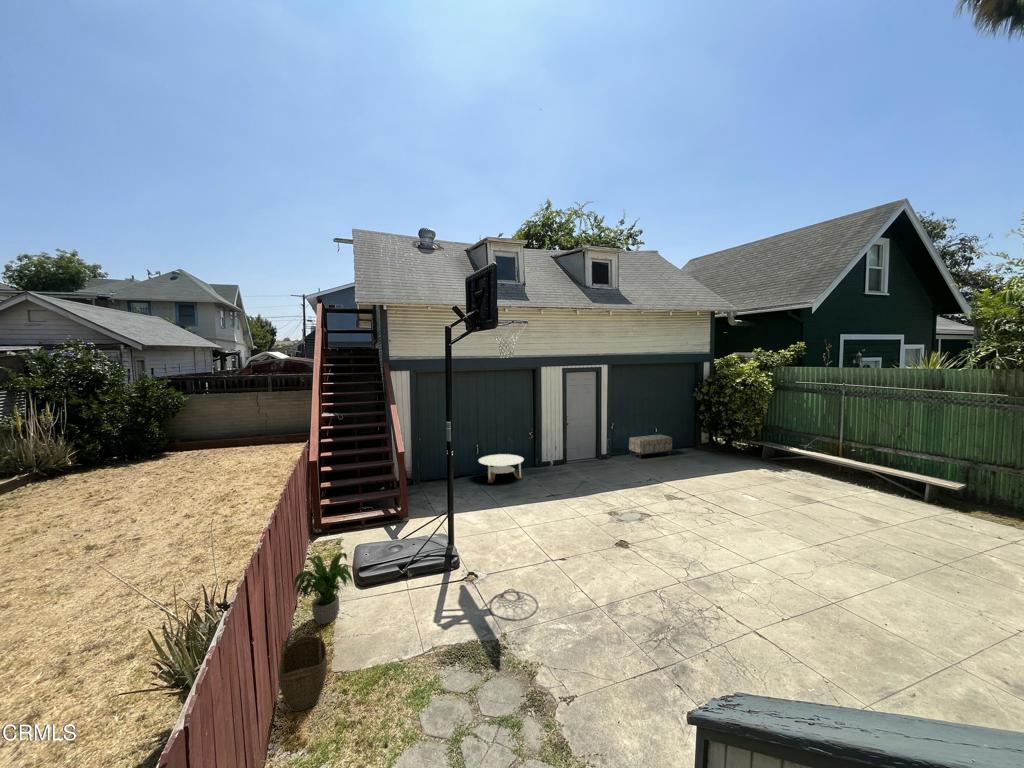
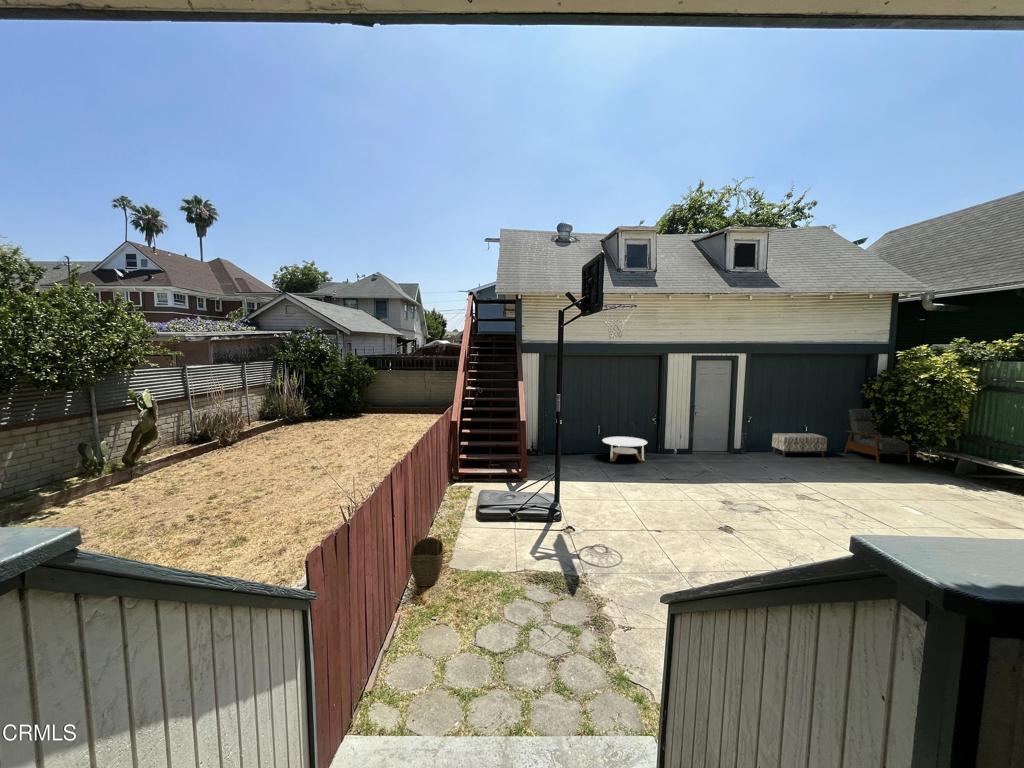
chair: none [683,409,734,457] -> present [844,409,910,463]
potted plant: present [294,553,354,624] -> none [429,488,474,540]

